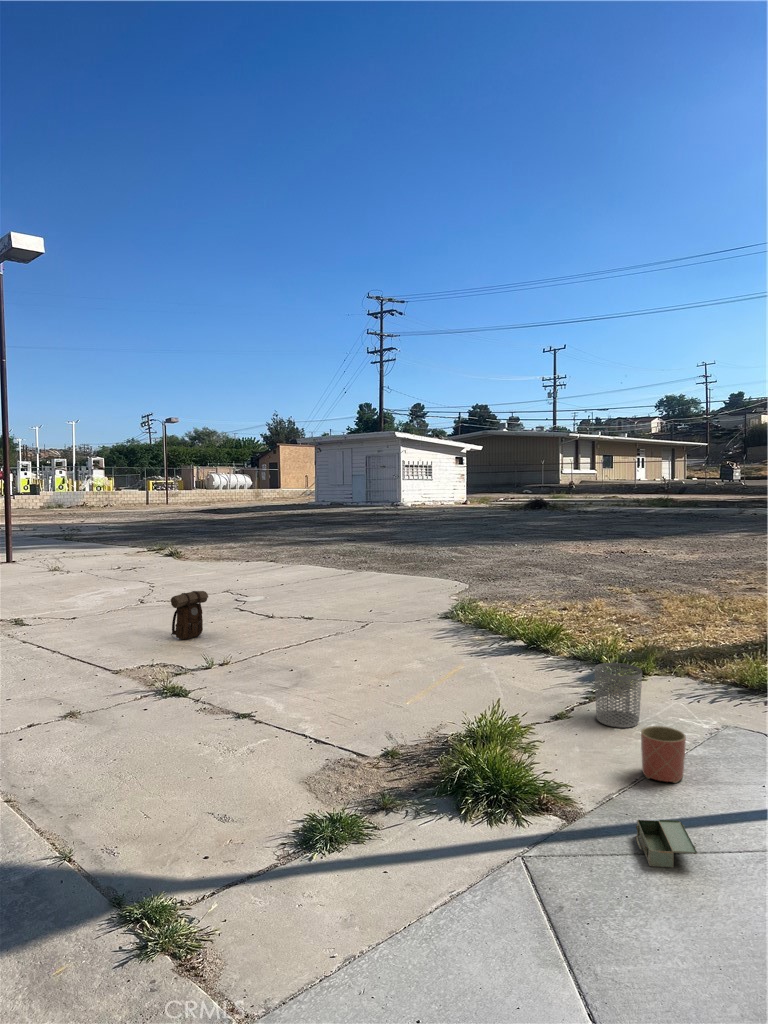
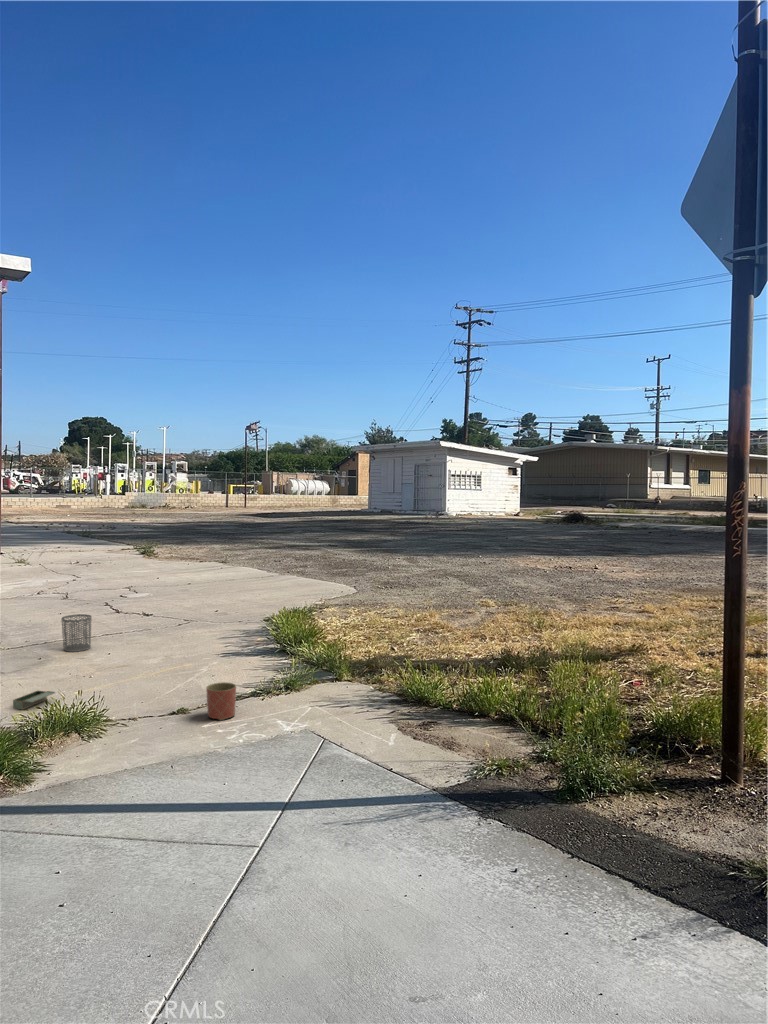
backpack: present [171,591,208,640] -> none [52,581,85,618]
waste bin: present [595,663,642,728] -> present [61,614,91,652]
toolbox: present [636,820,697,868] -> present [13,691,55,710]

